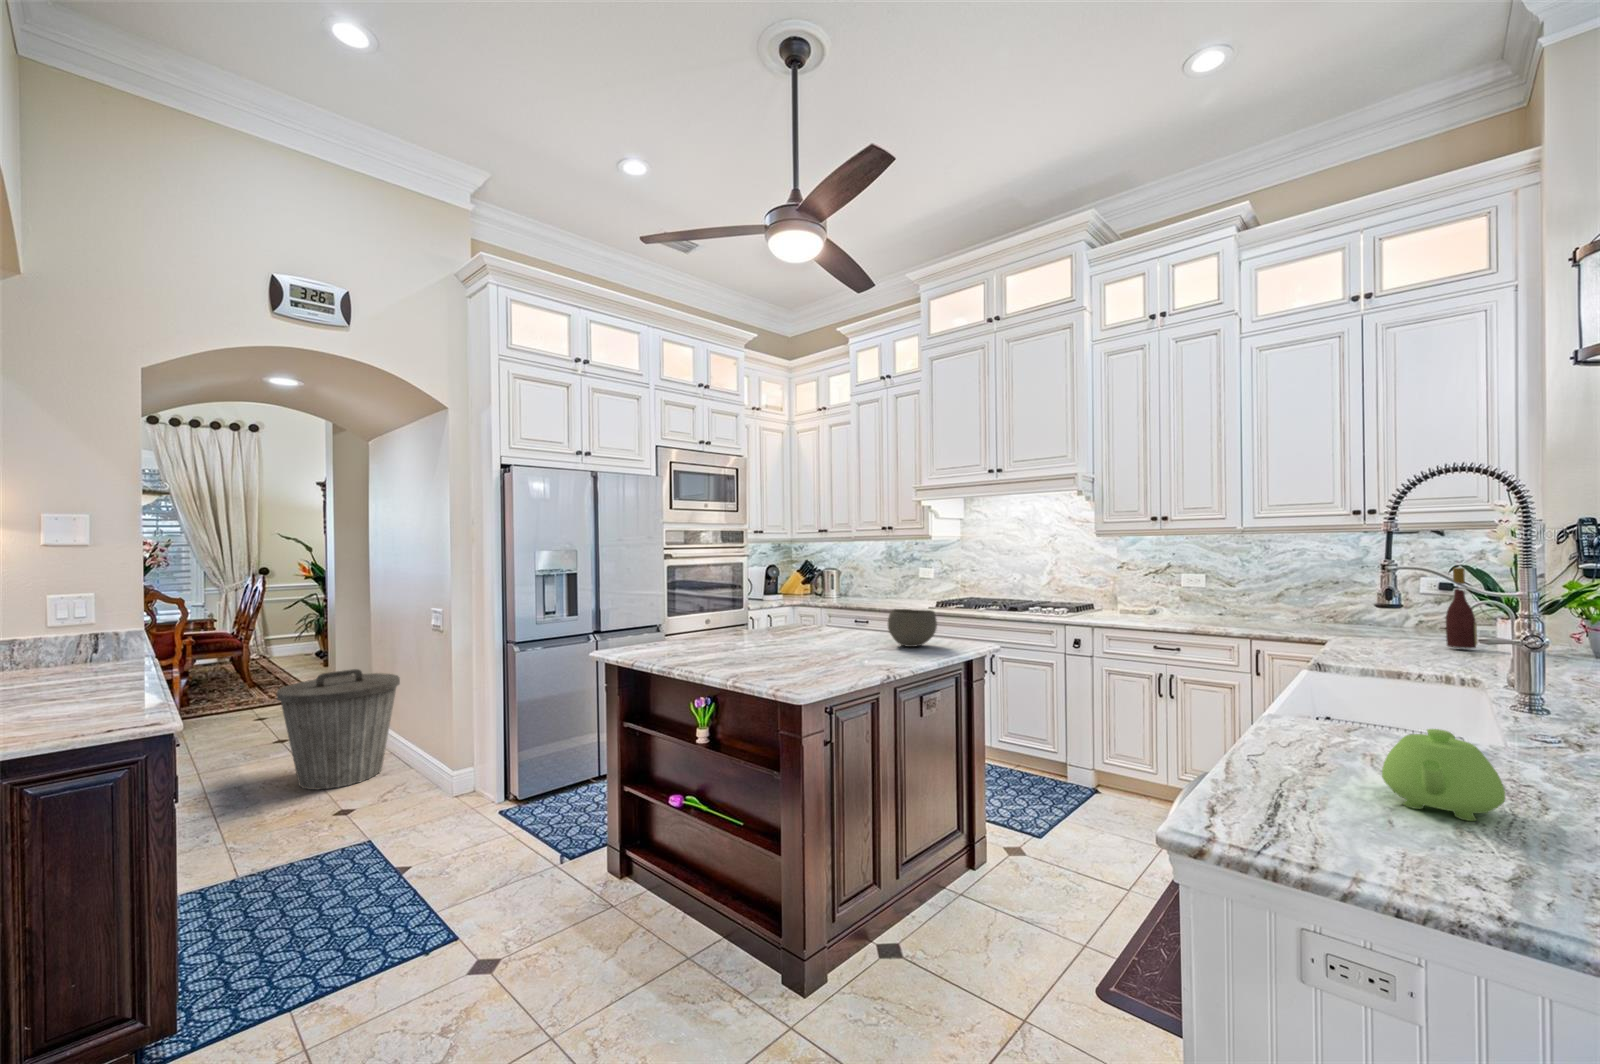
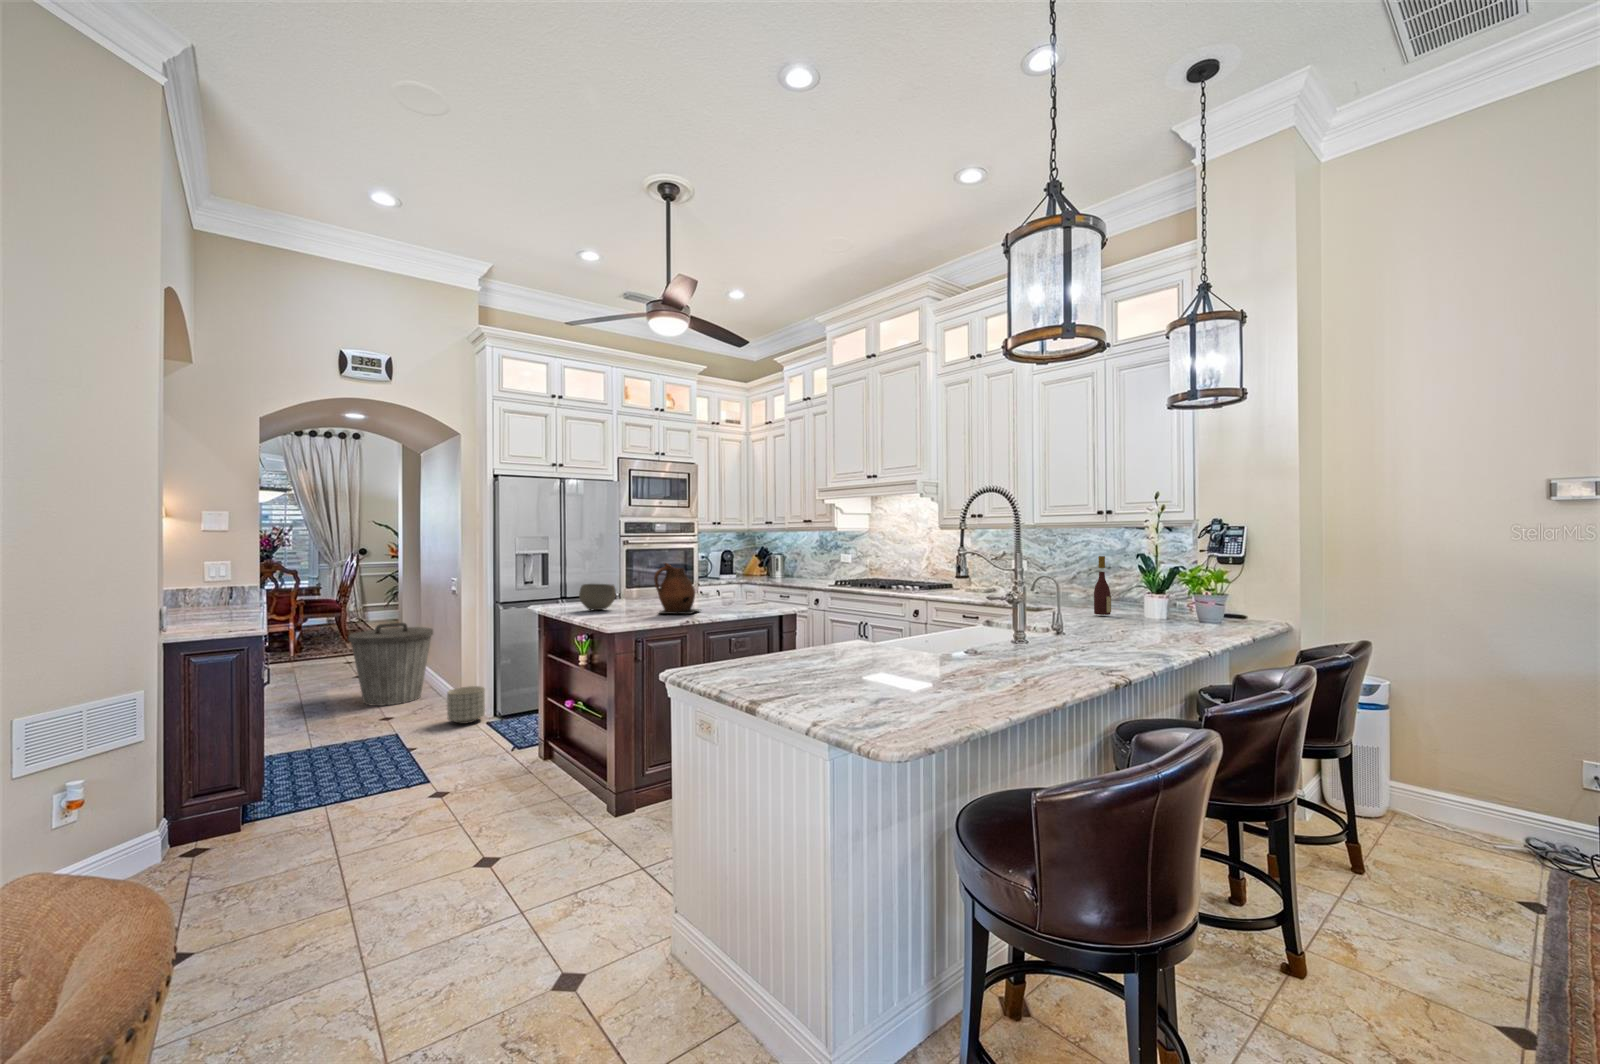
ceramic pitcher: none [824,585,888,665] -> present [654,563,699,614]
bowl: present [888,609,937,647] -> present [579,584,616,610]
teapot: present [1382,729,1505,821] -> none [751,626,805,666]
planter: none [439,759,493,815] -> present [447,686,485,724]

